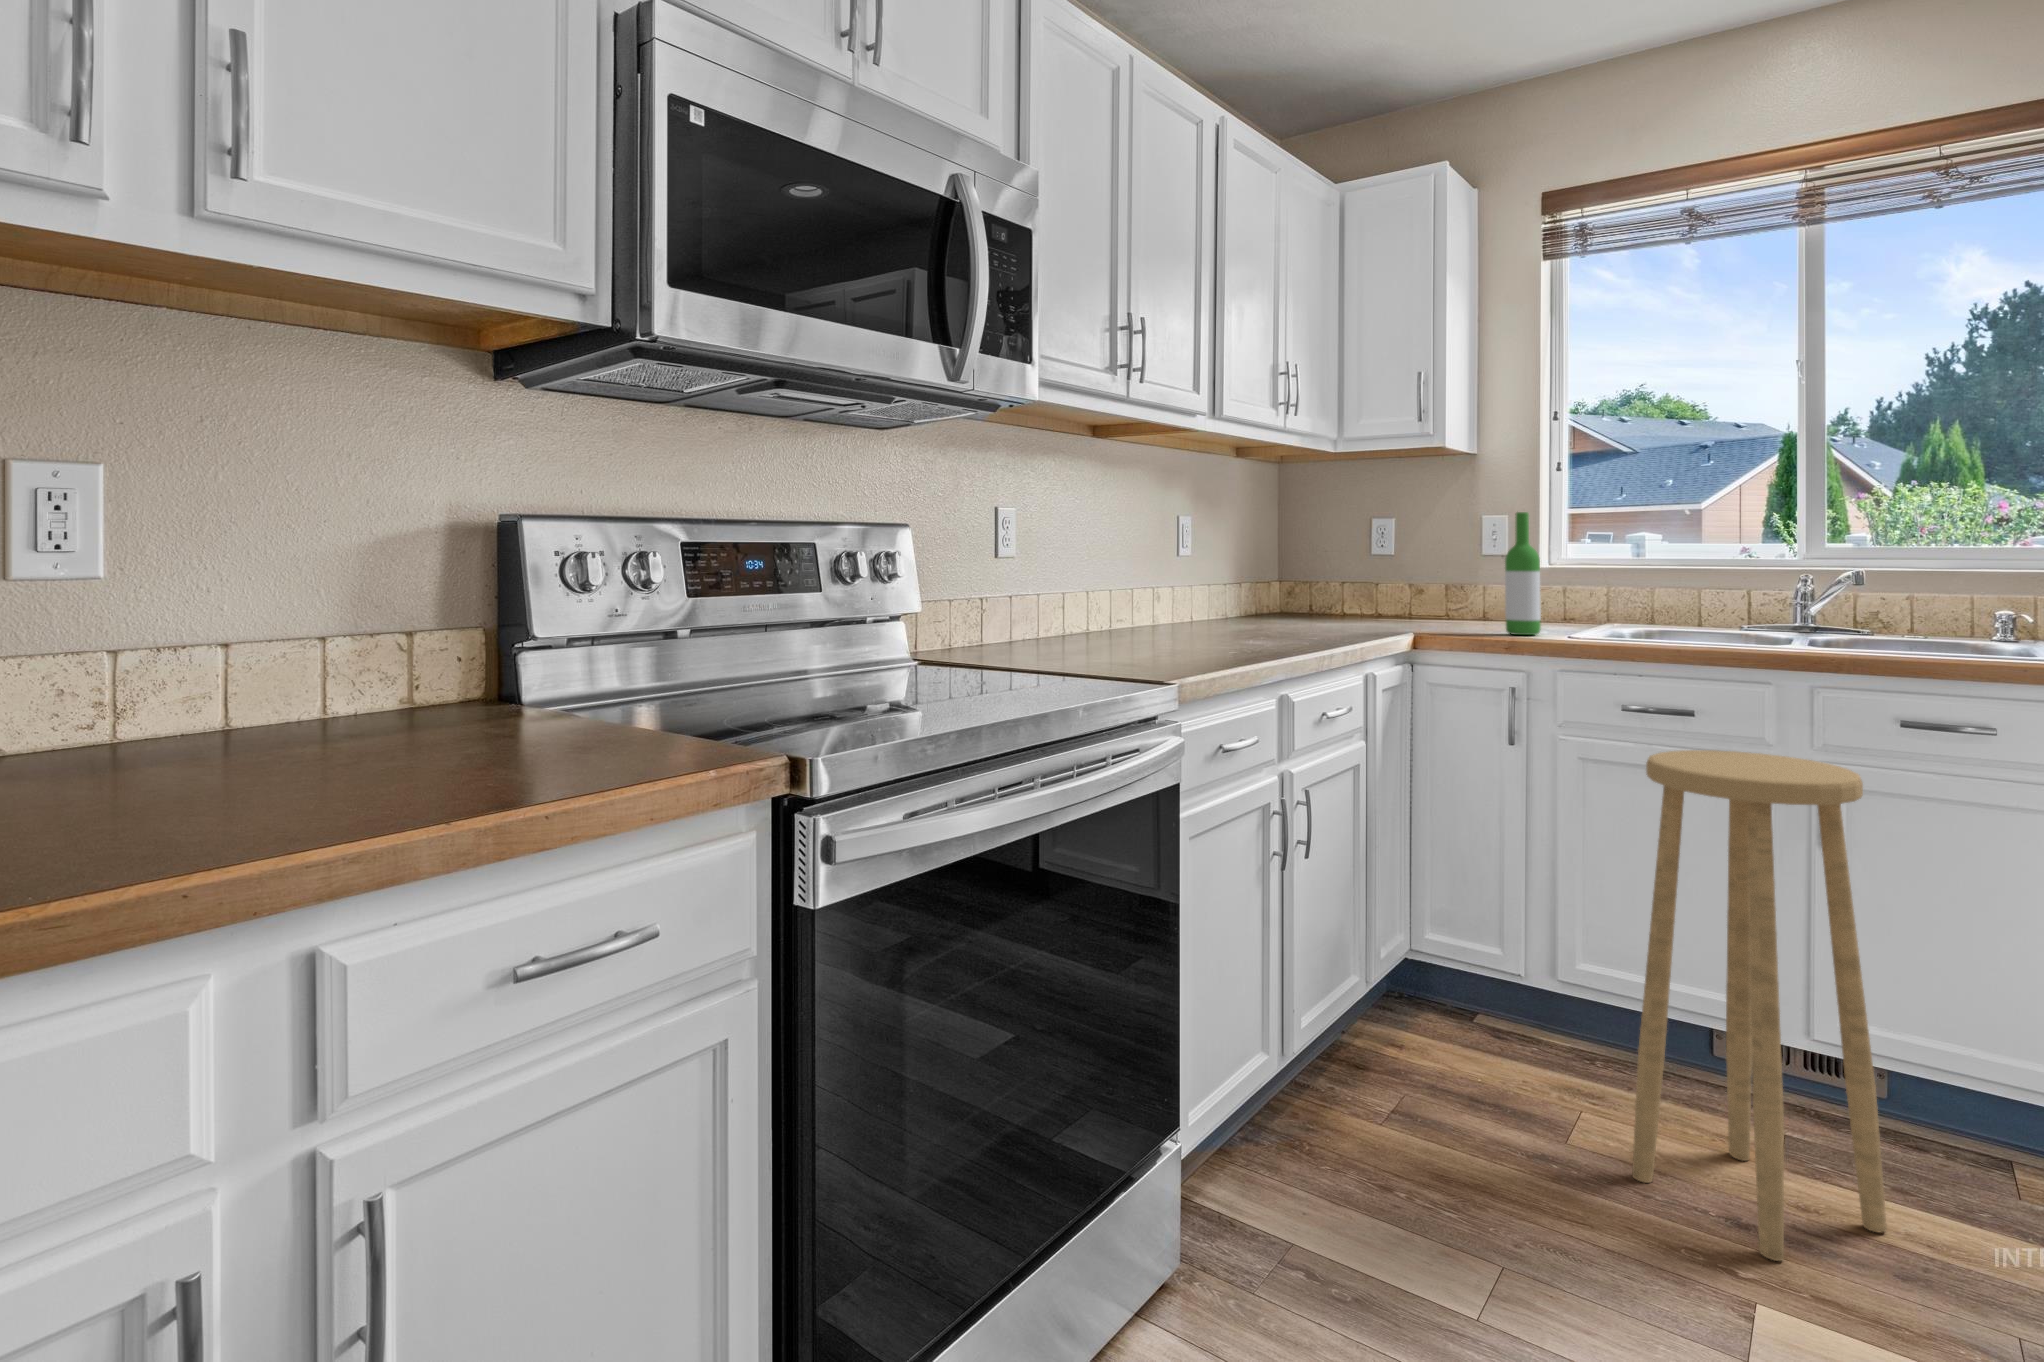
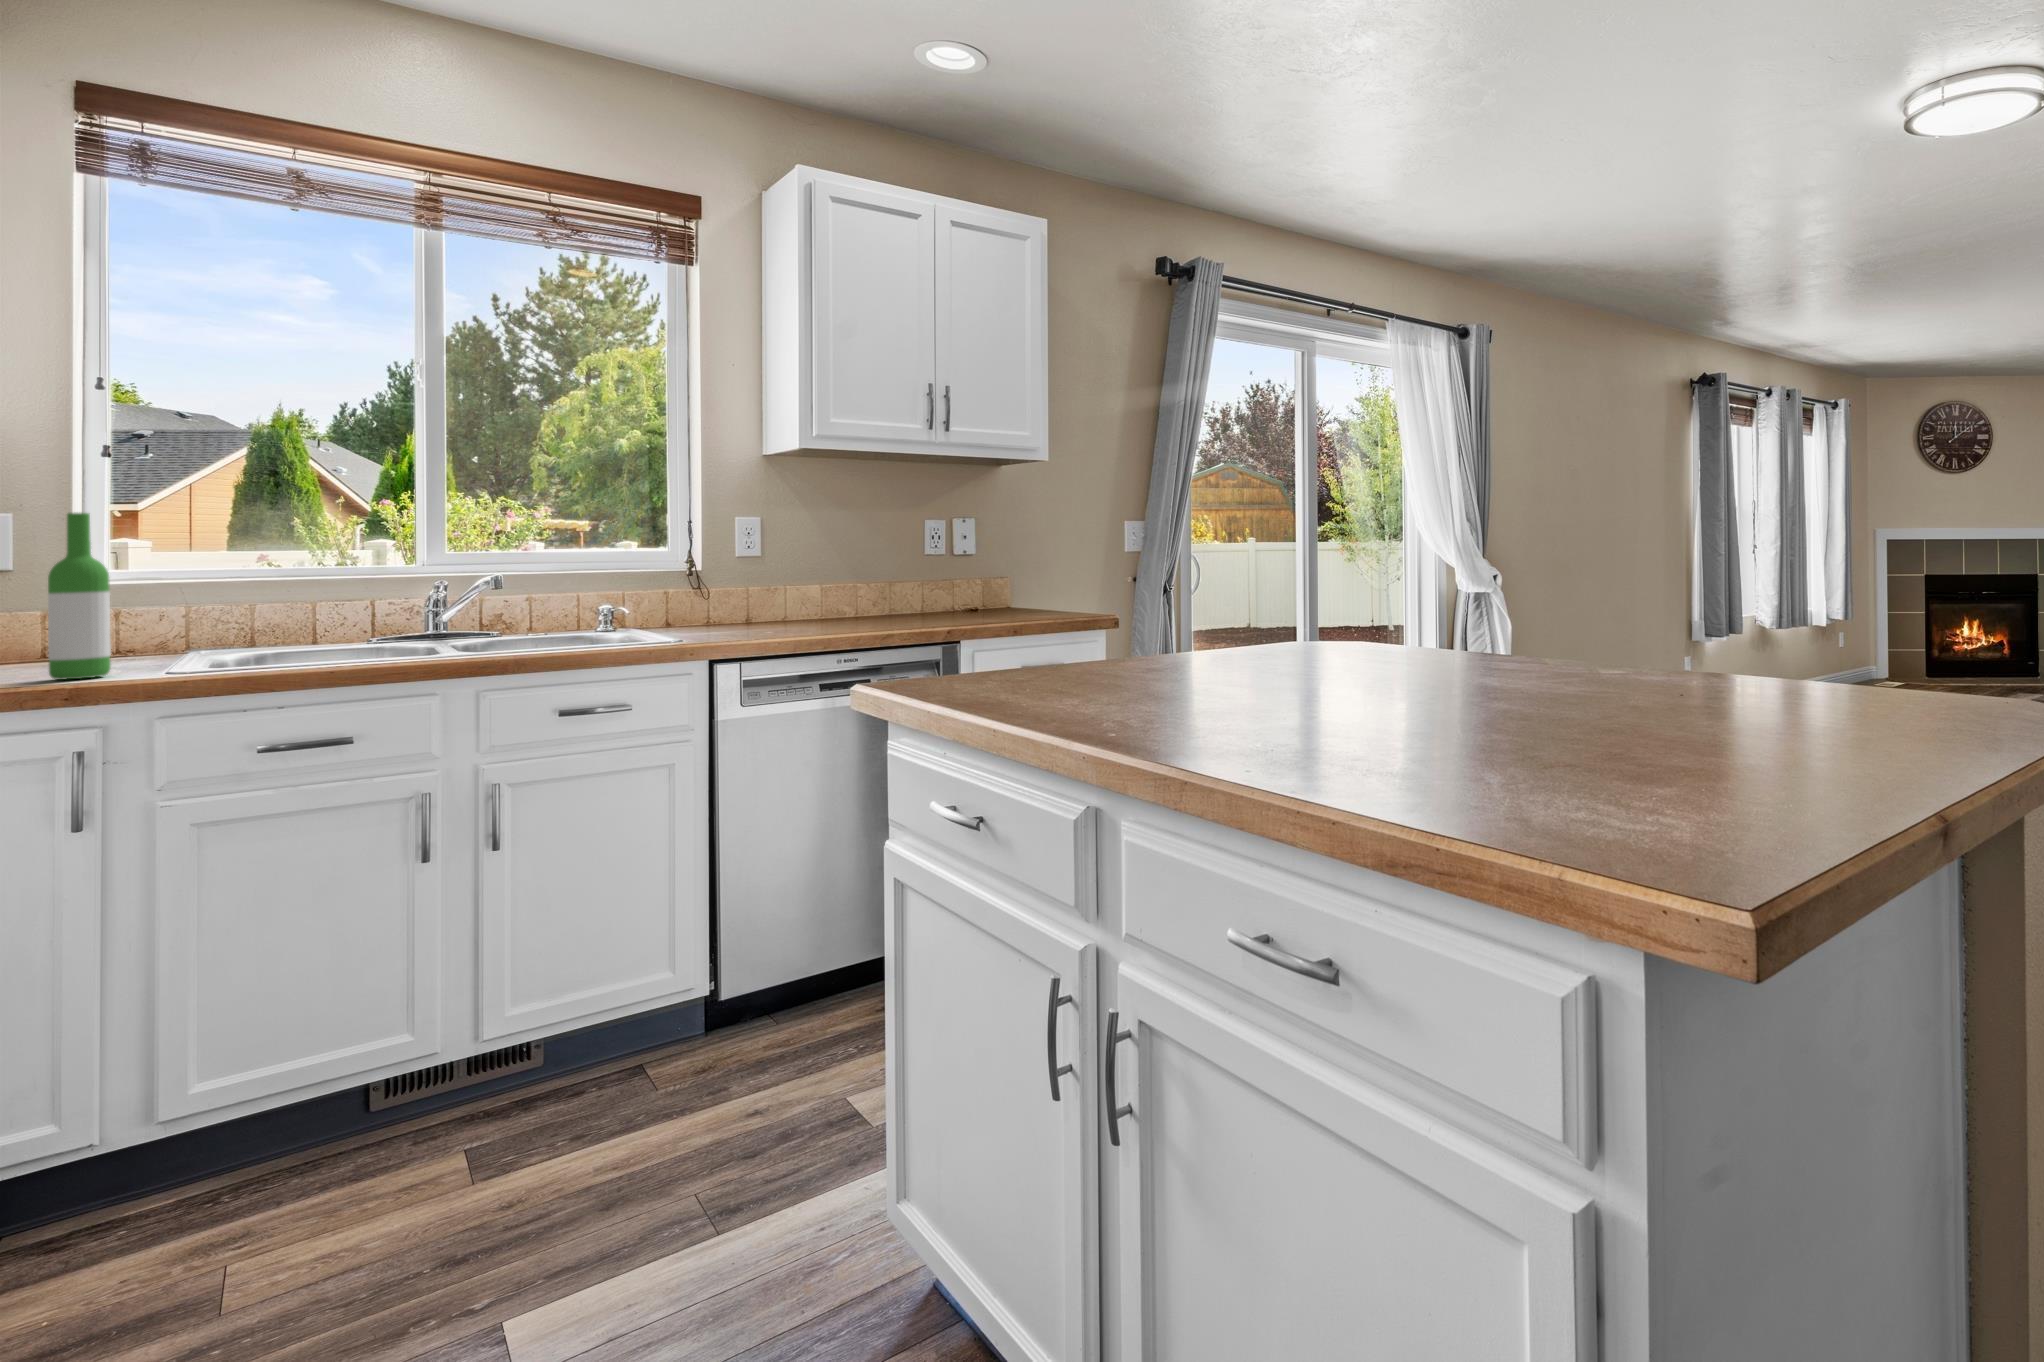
stool: present [1632,750,1887,1261] -> none [321,762,583,1295]

